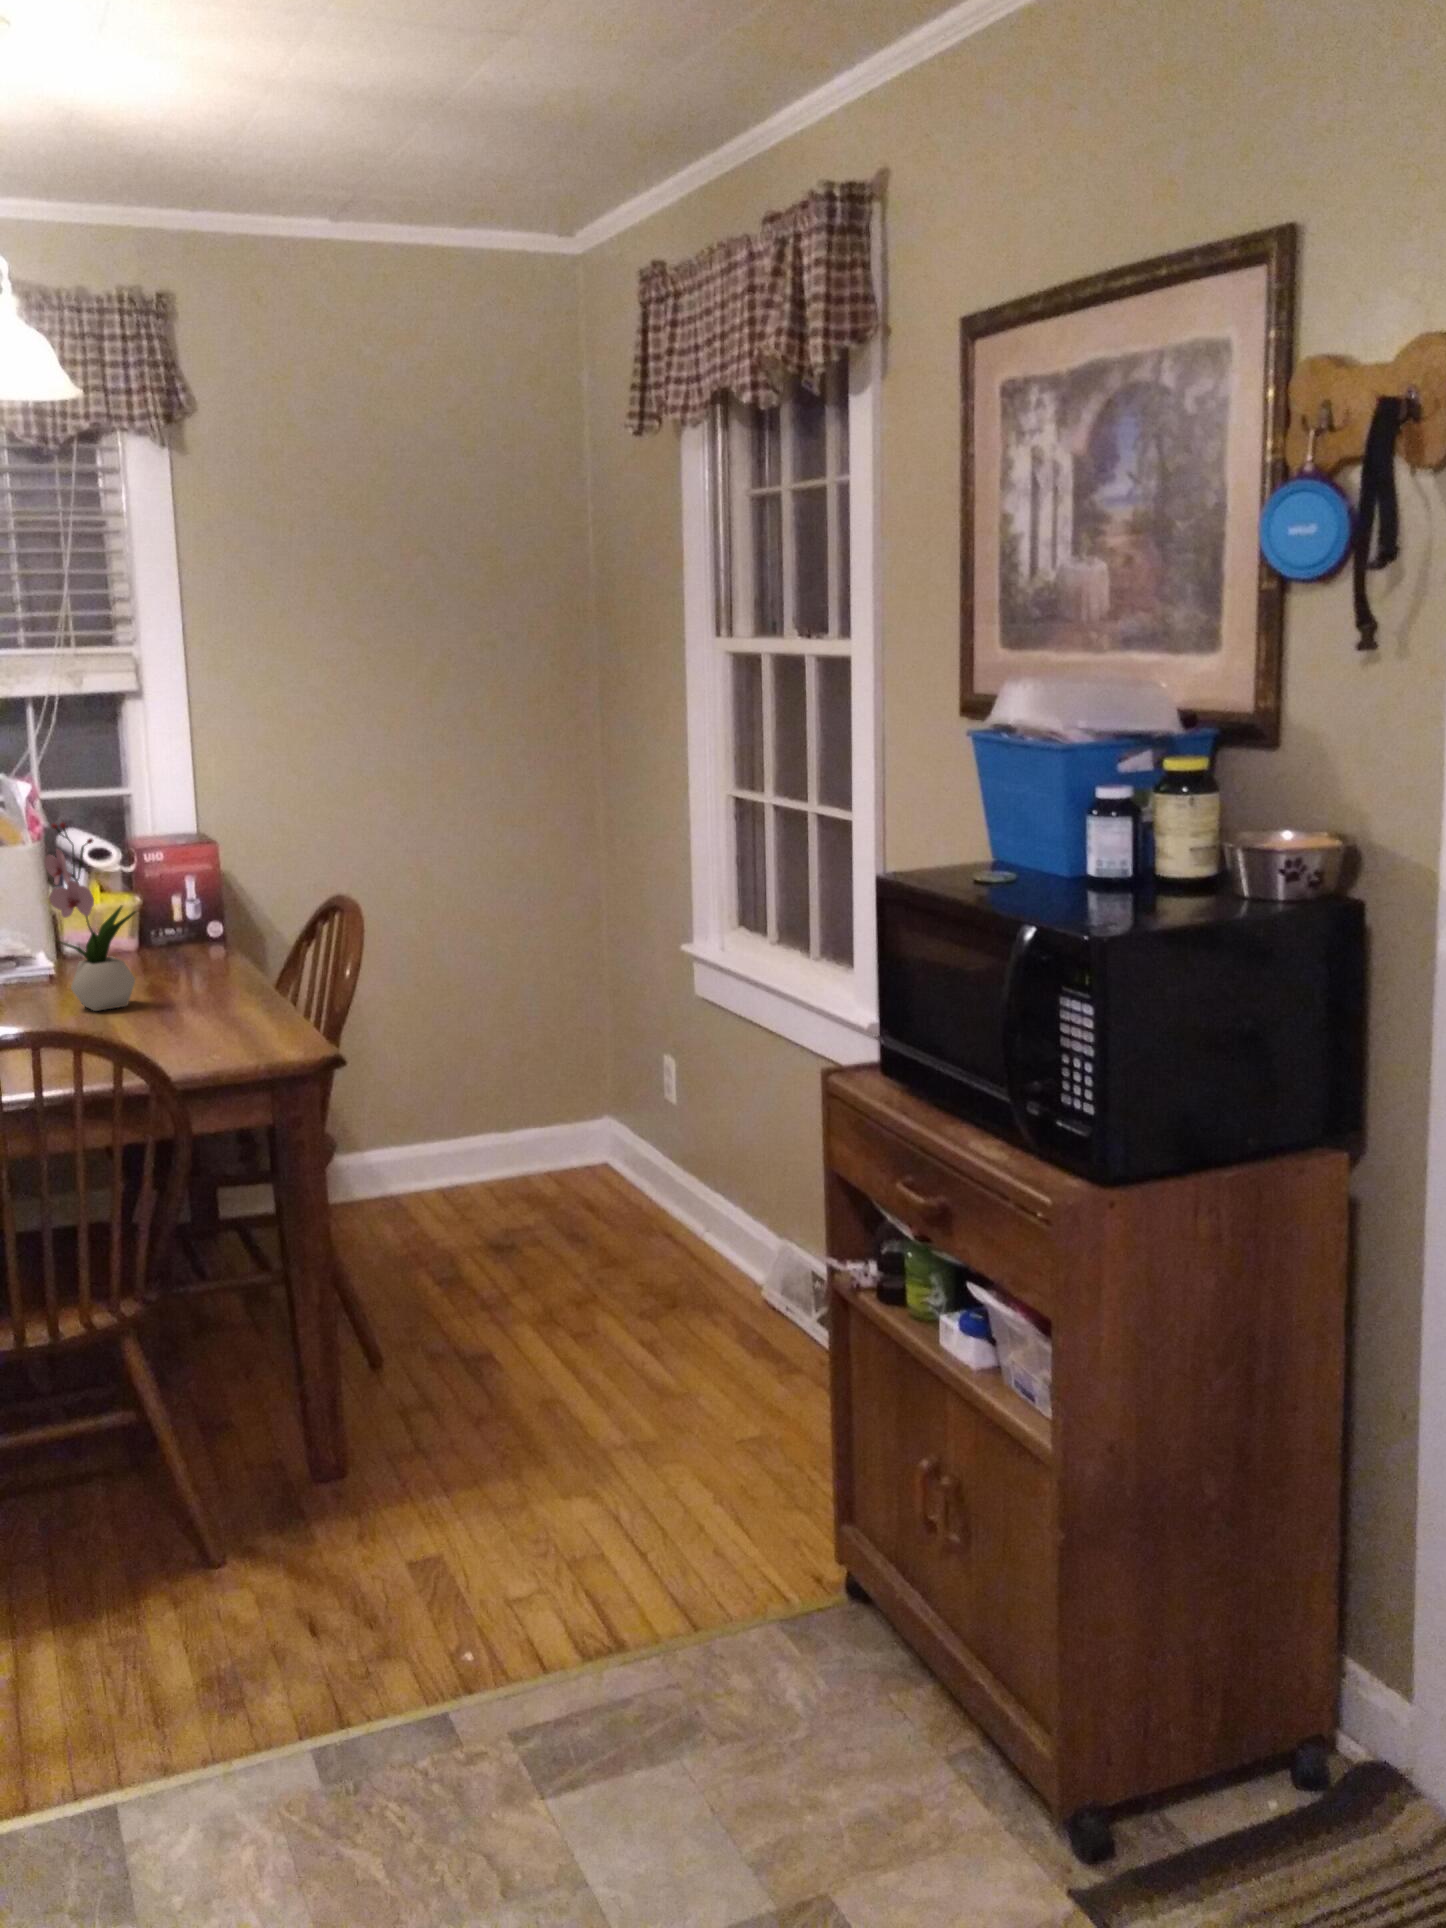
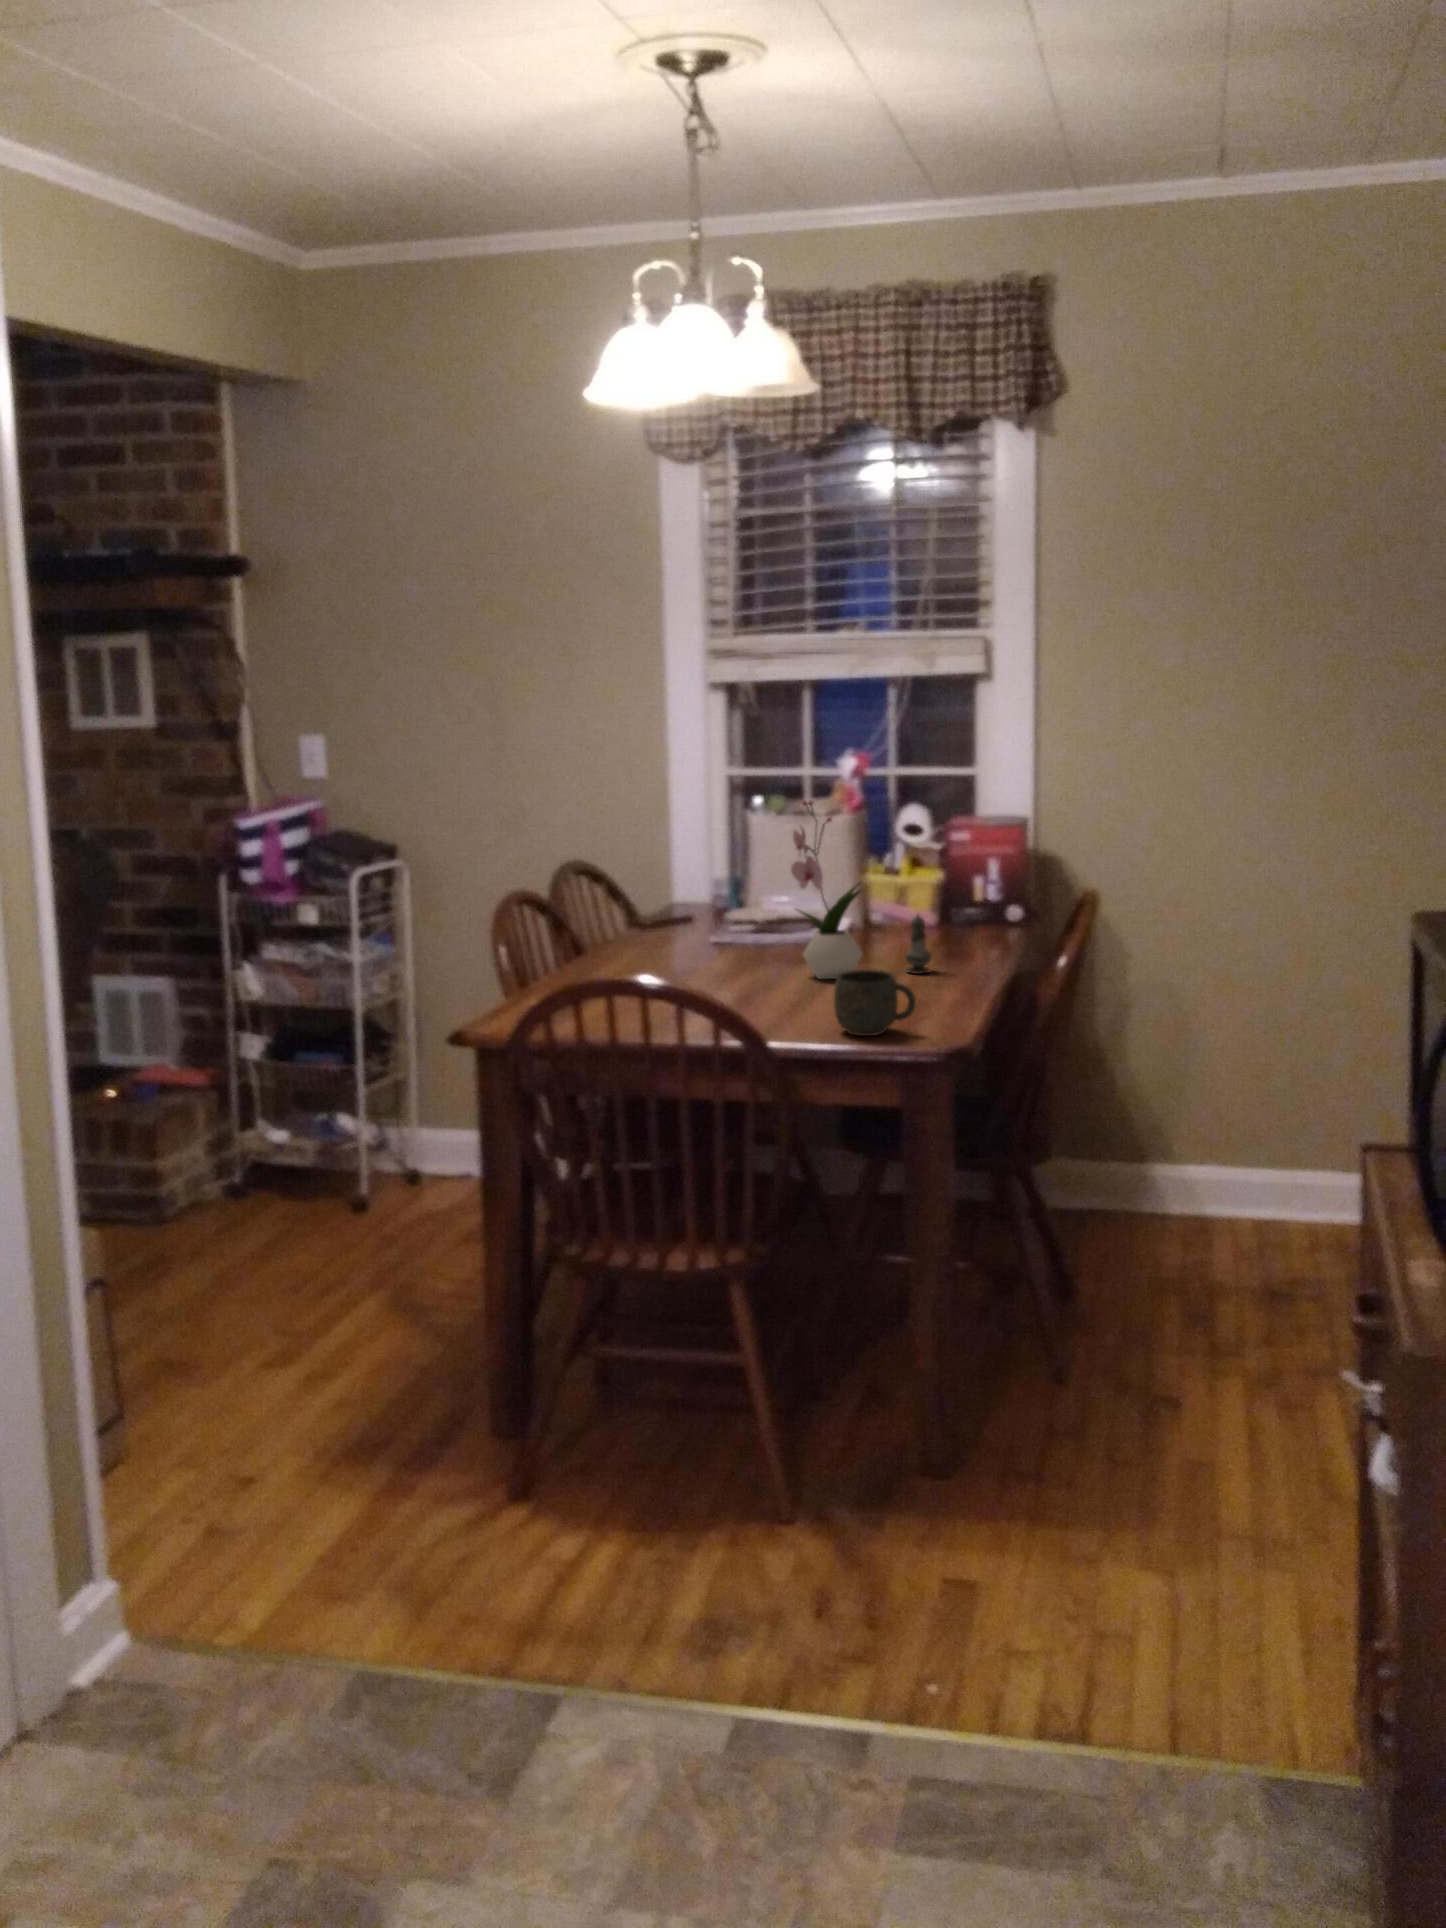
salt shaker: none [169,930,201,993] -> present [904,915,932,974]
mug: none [187,983,273,1052] -> present [834,970,916,1036]

